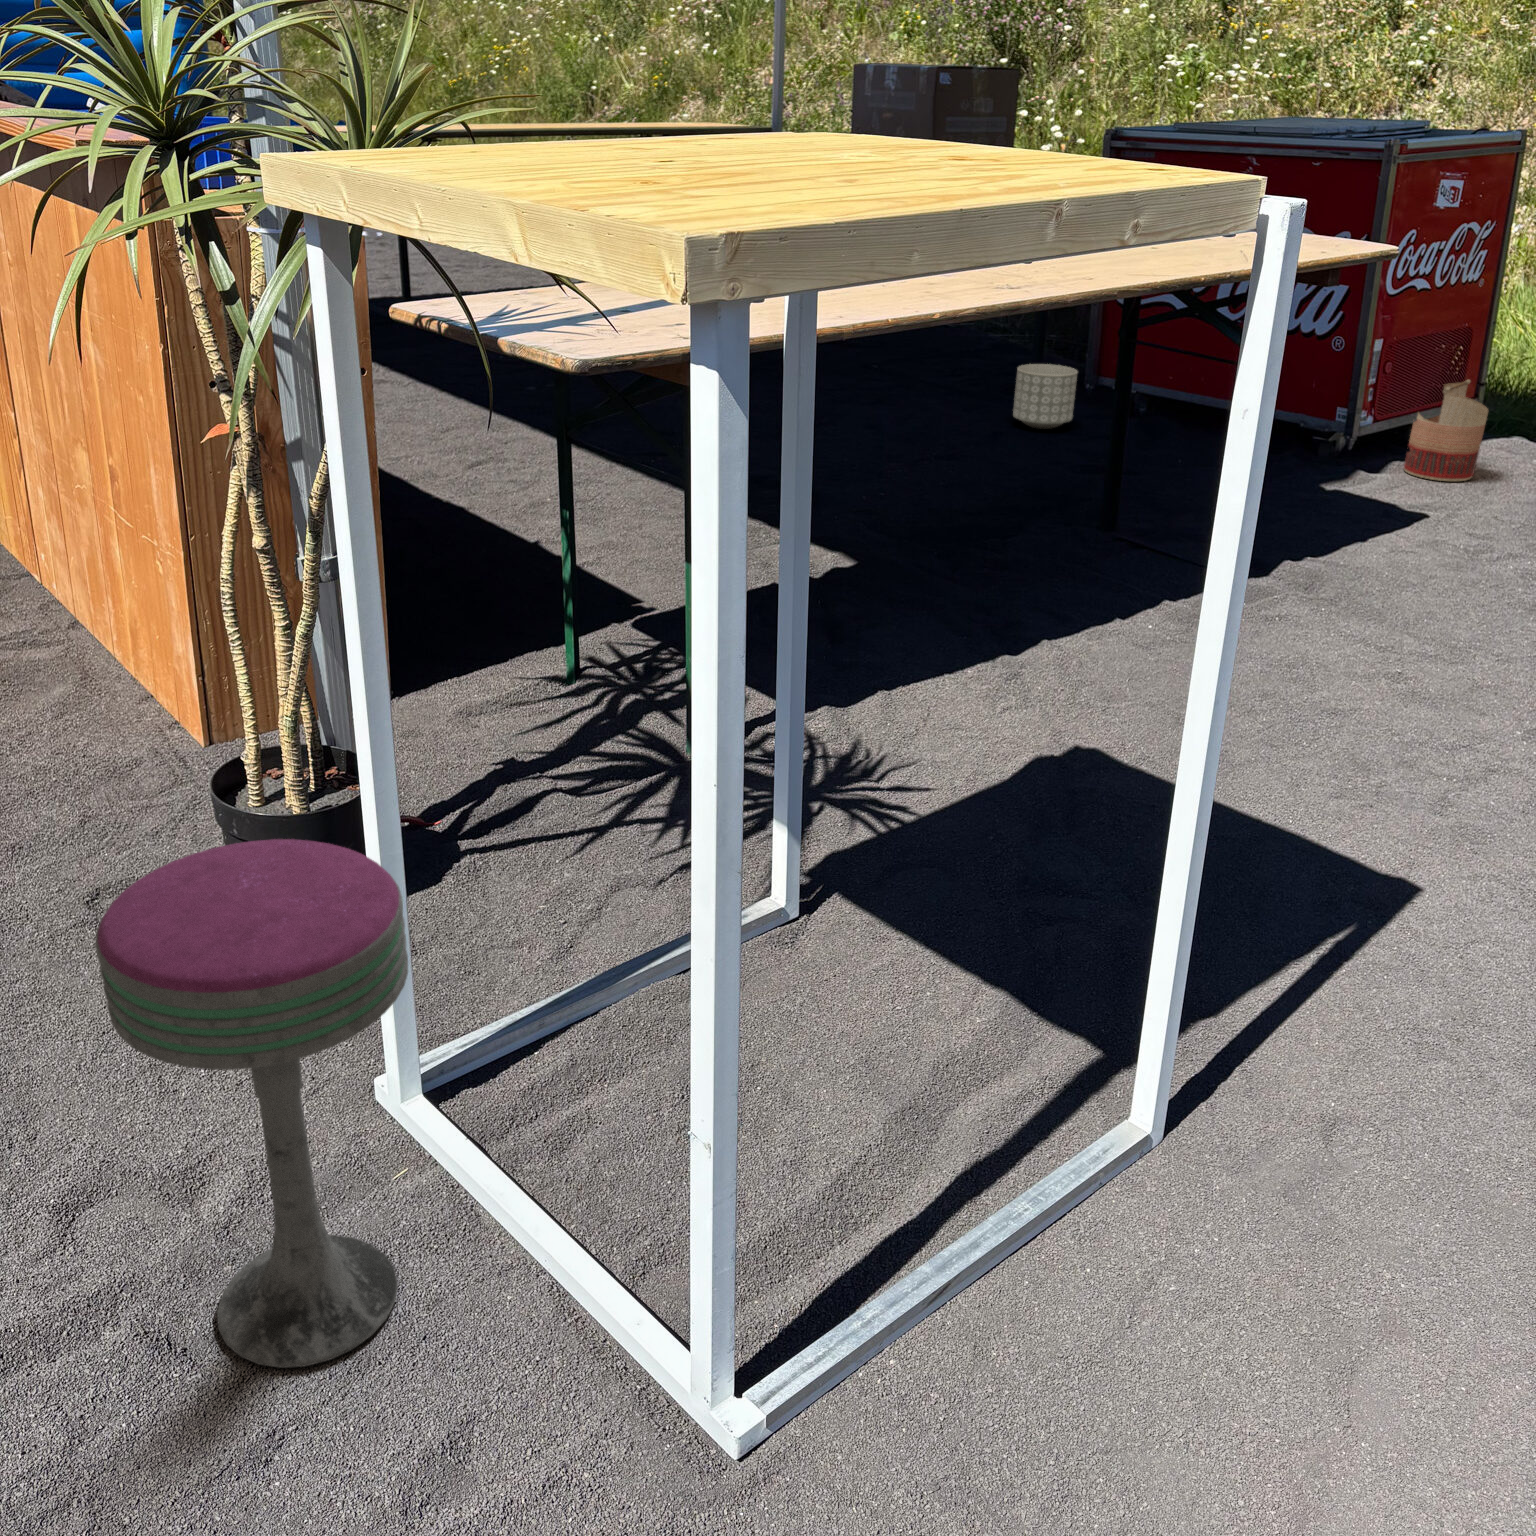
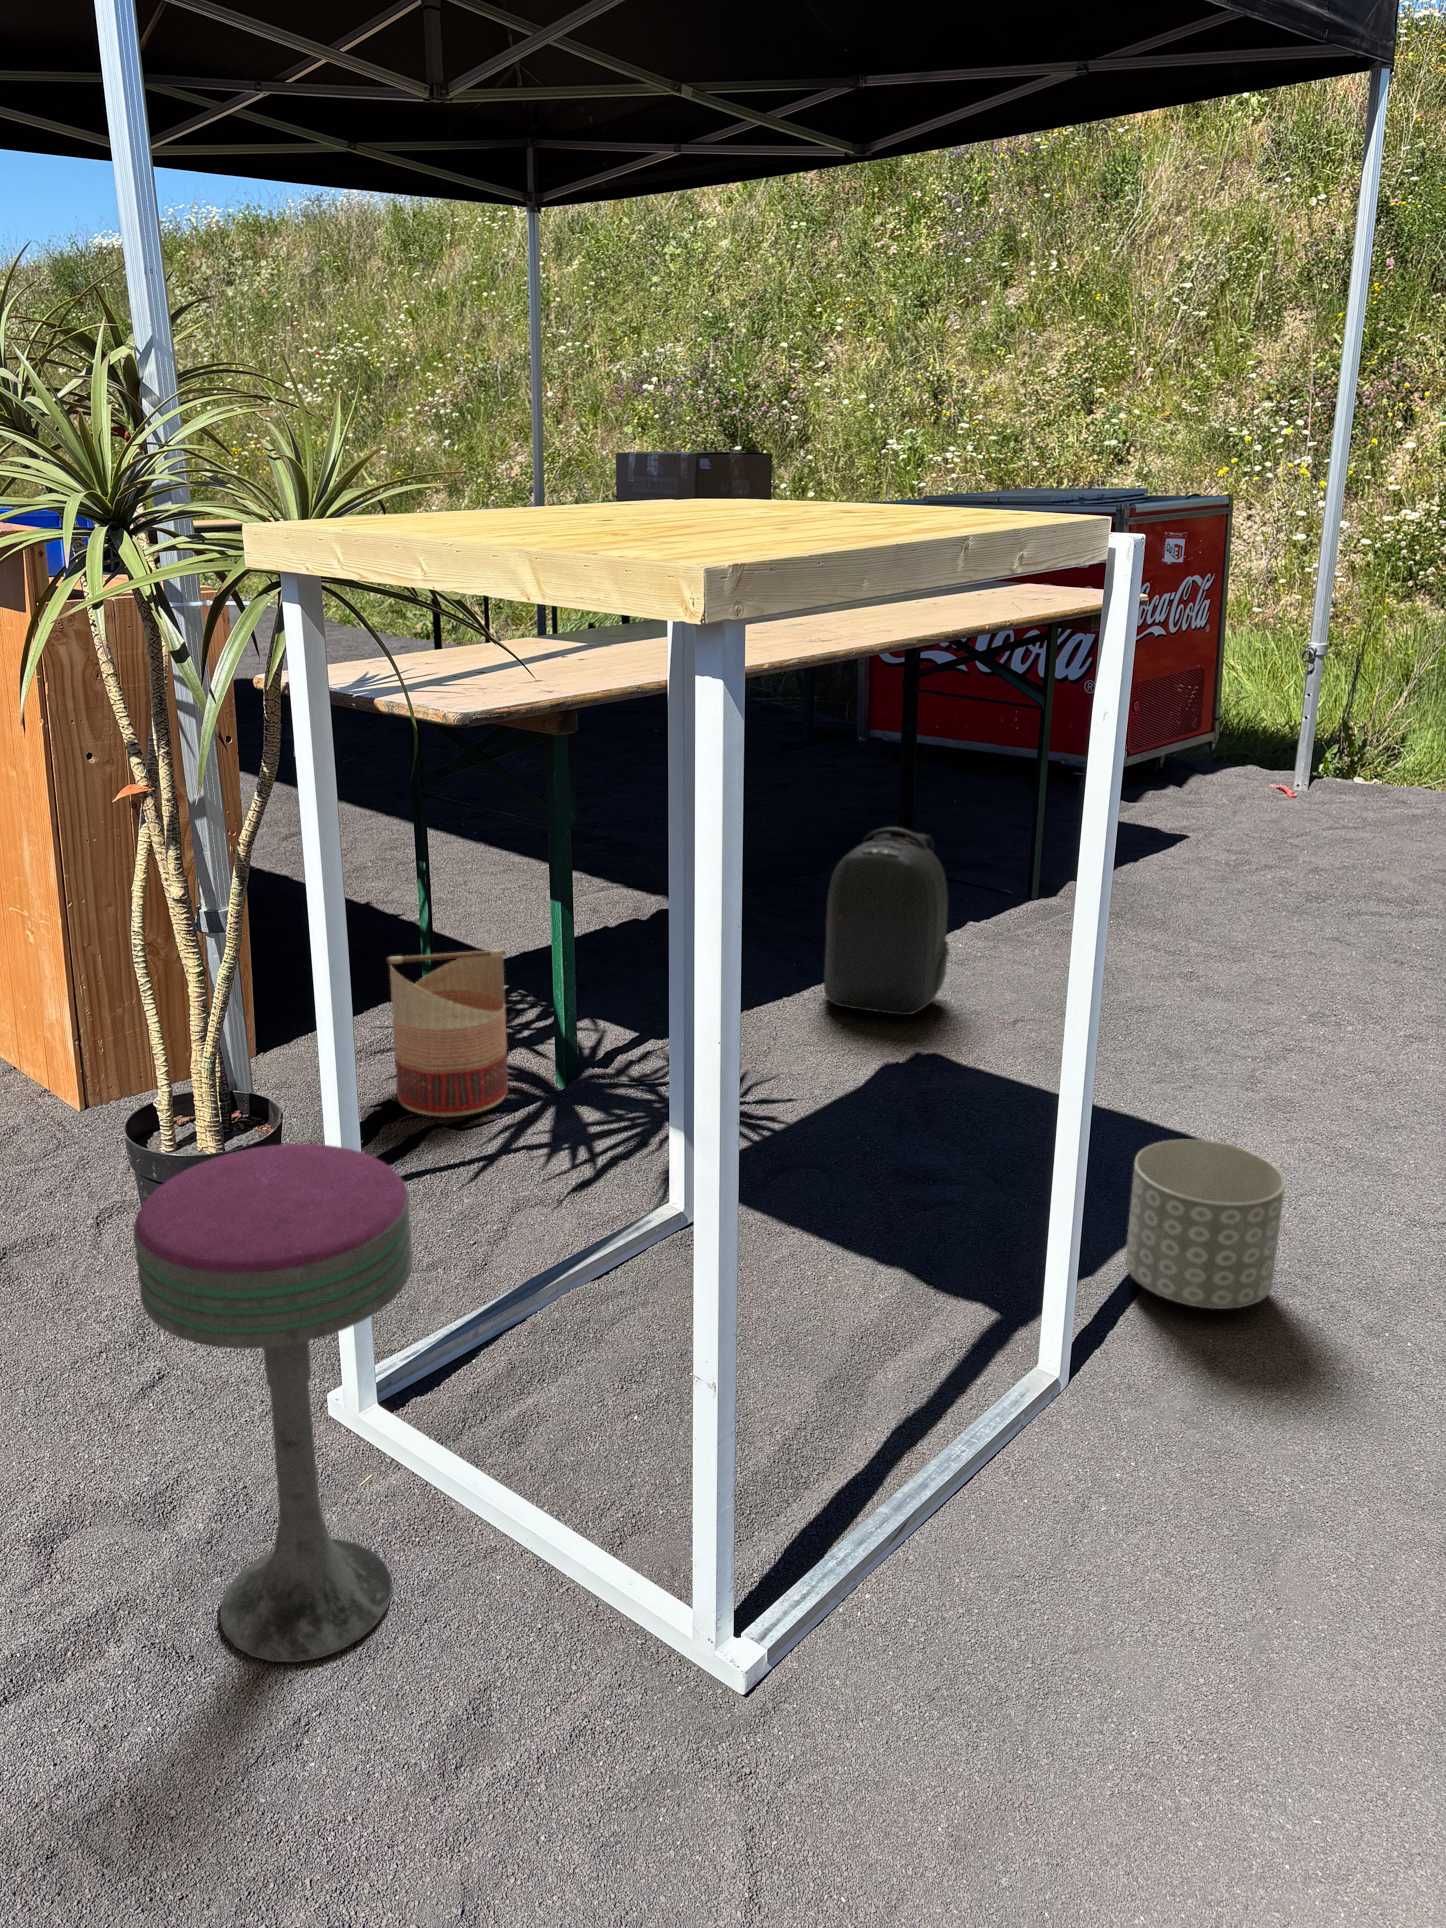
planter: present [1013,364,1077,429] -> present [1125,1140,1285,1309]
basket: present [1404,380,1488,481] -> present [387,949,508,1117]
backpack: none [990,499,1133,705] -> present [824,827,949,1015]

